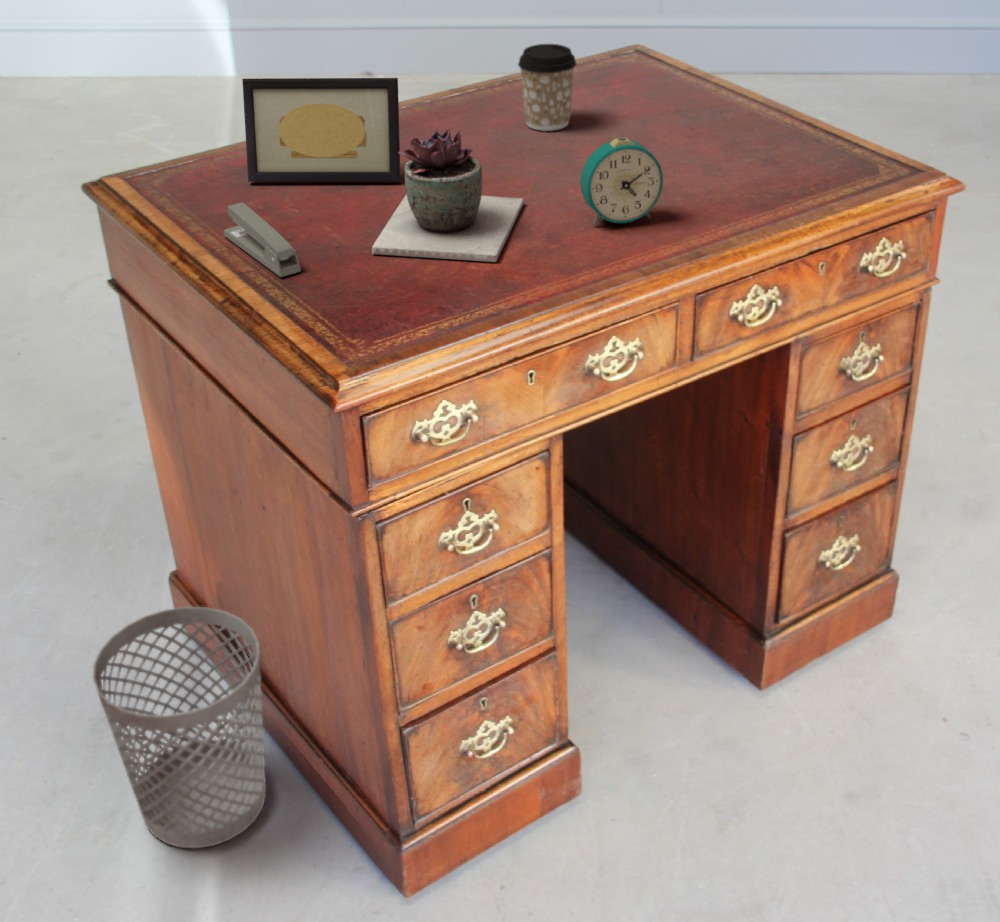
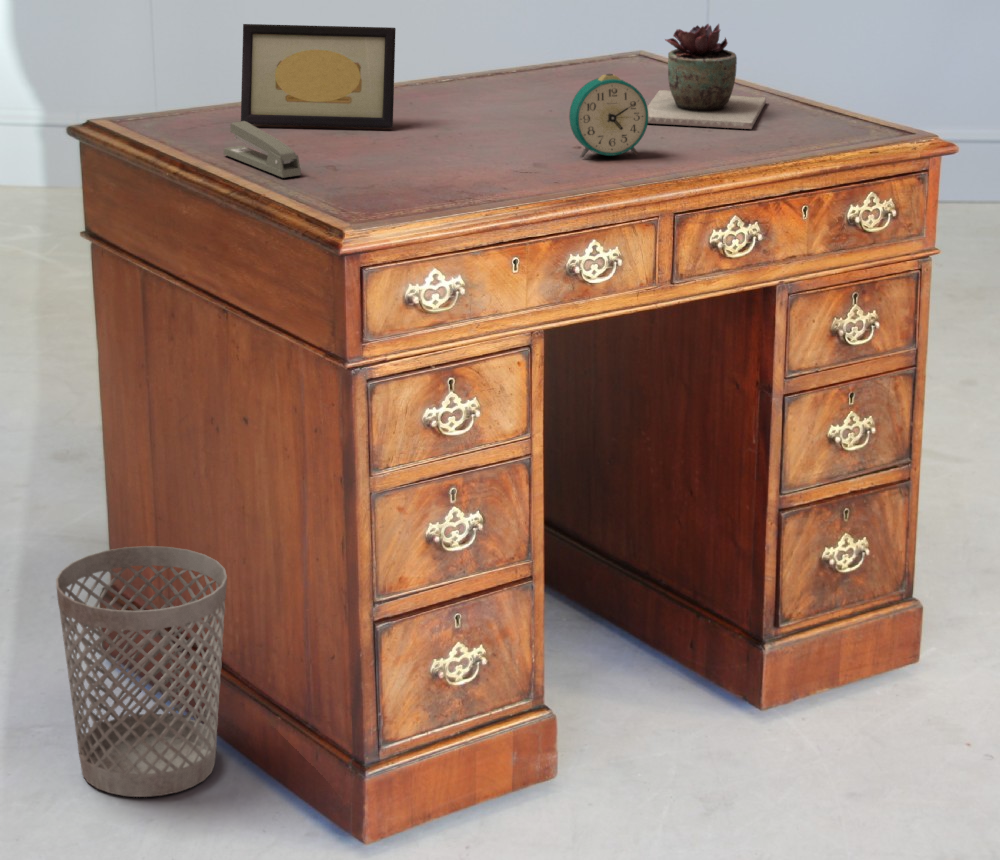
coffee cup: present [518,44,576,131] -> none [514,19,573,102]
succulent plant: present [372,129,524,262] -> present [647,24,766,129]

